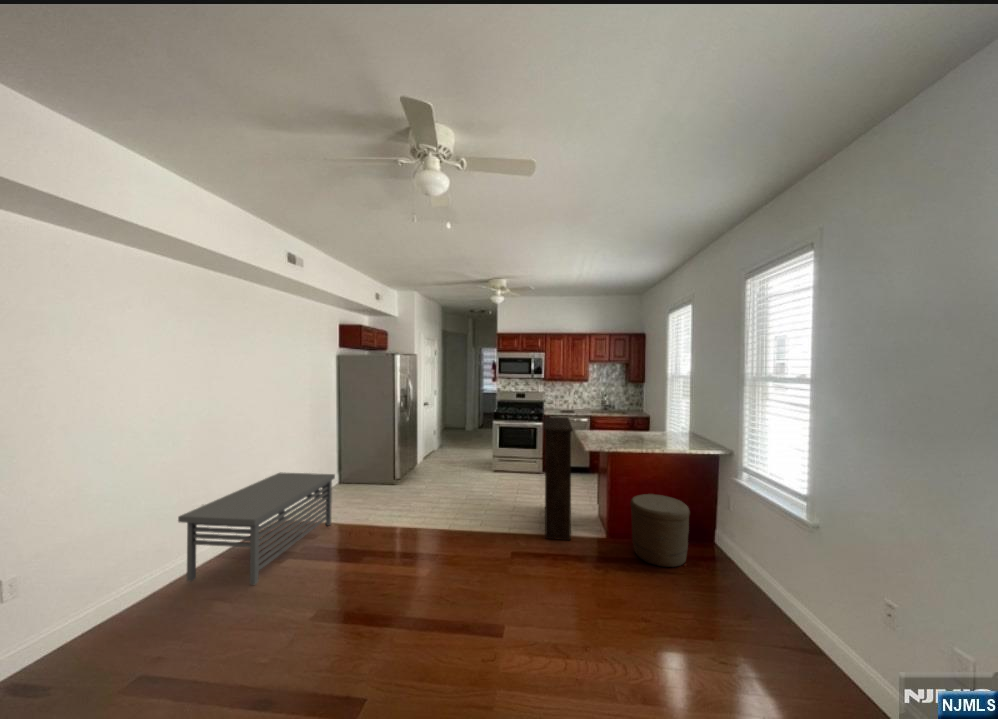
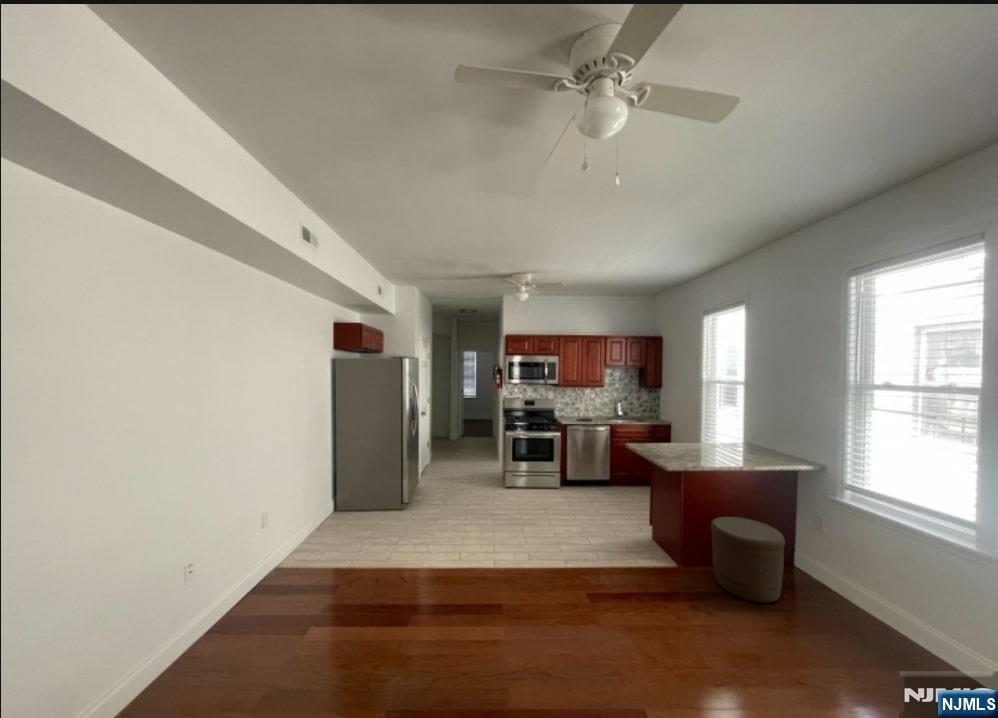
bookshelf: present [544,417,573,540] -> none [588,429,643,574]
storage bench: present [178,472,335,585] -> none [156,507,350,680]

